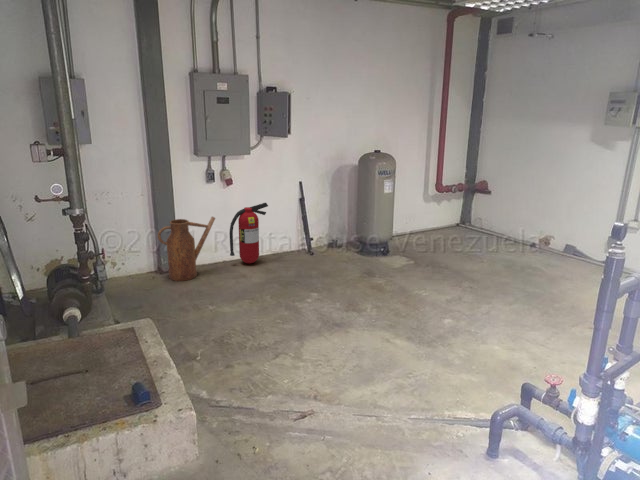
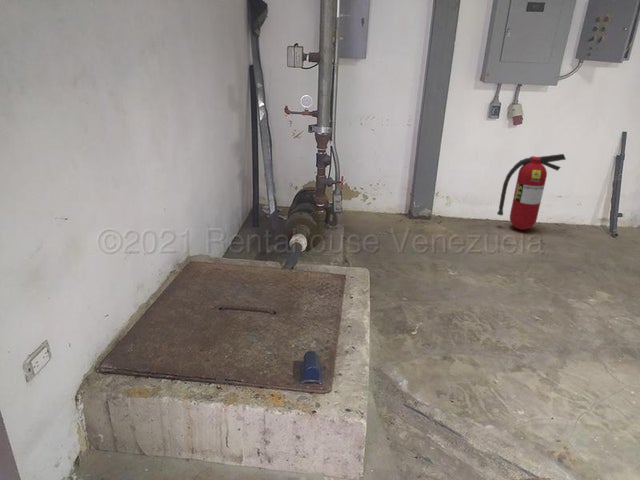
watering can: present [158,217,215,281] -> none [414,158,489,232]

